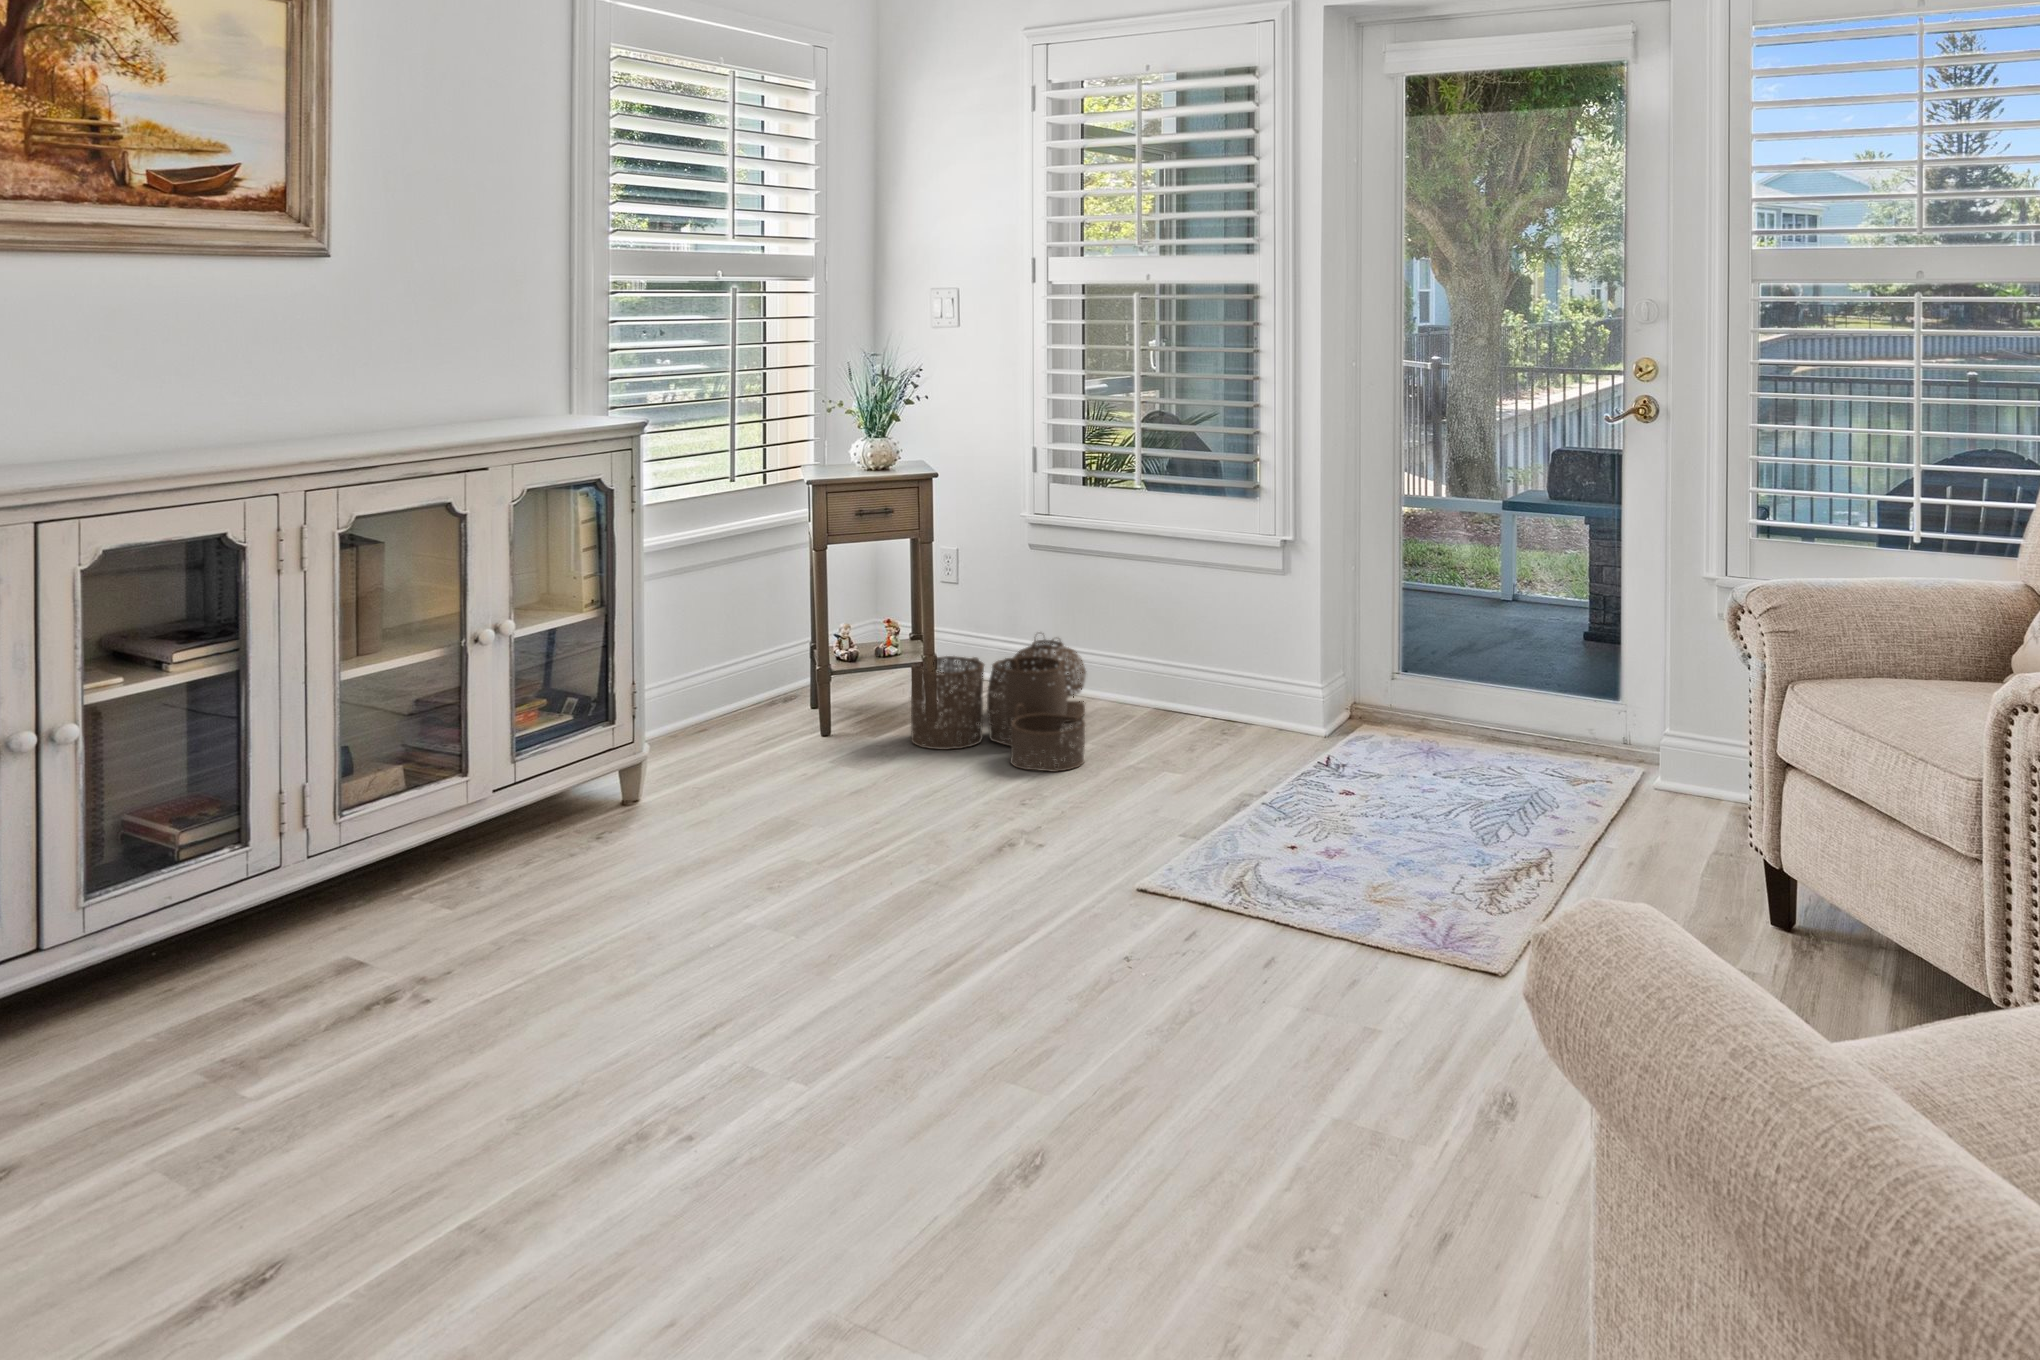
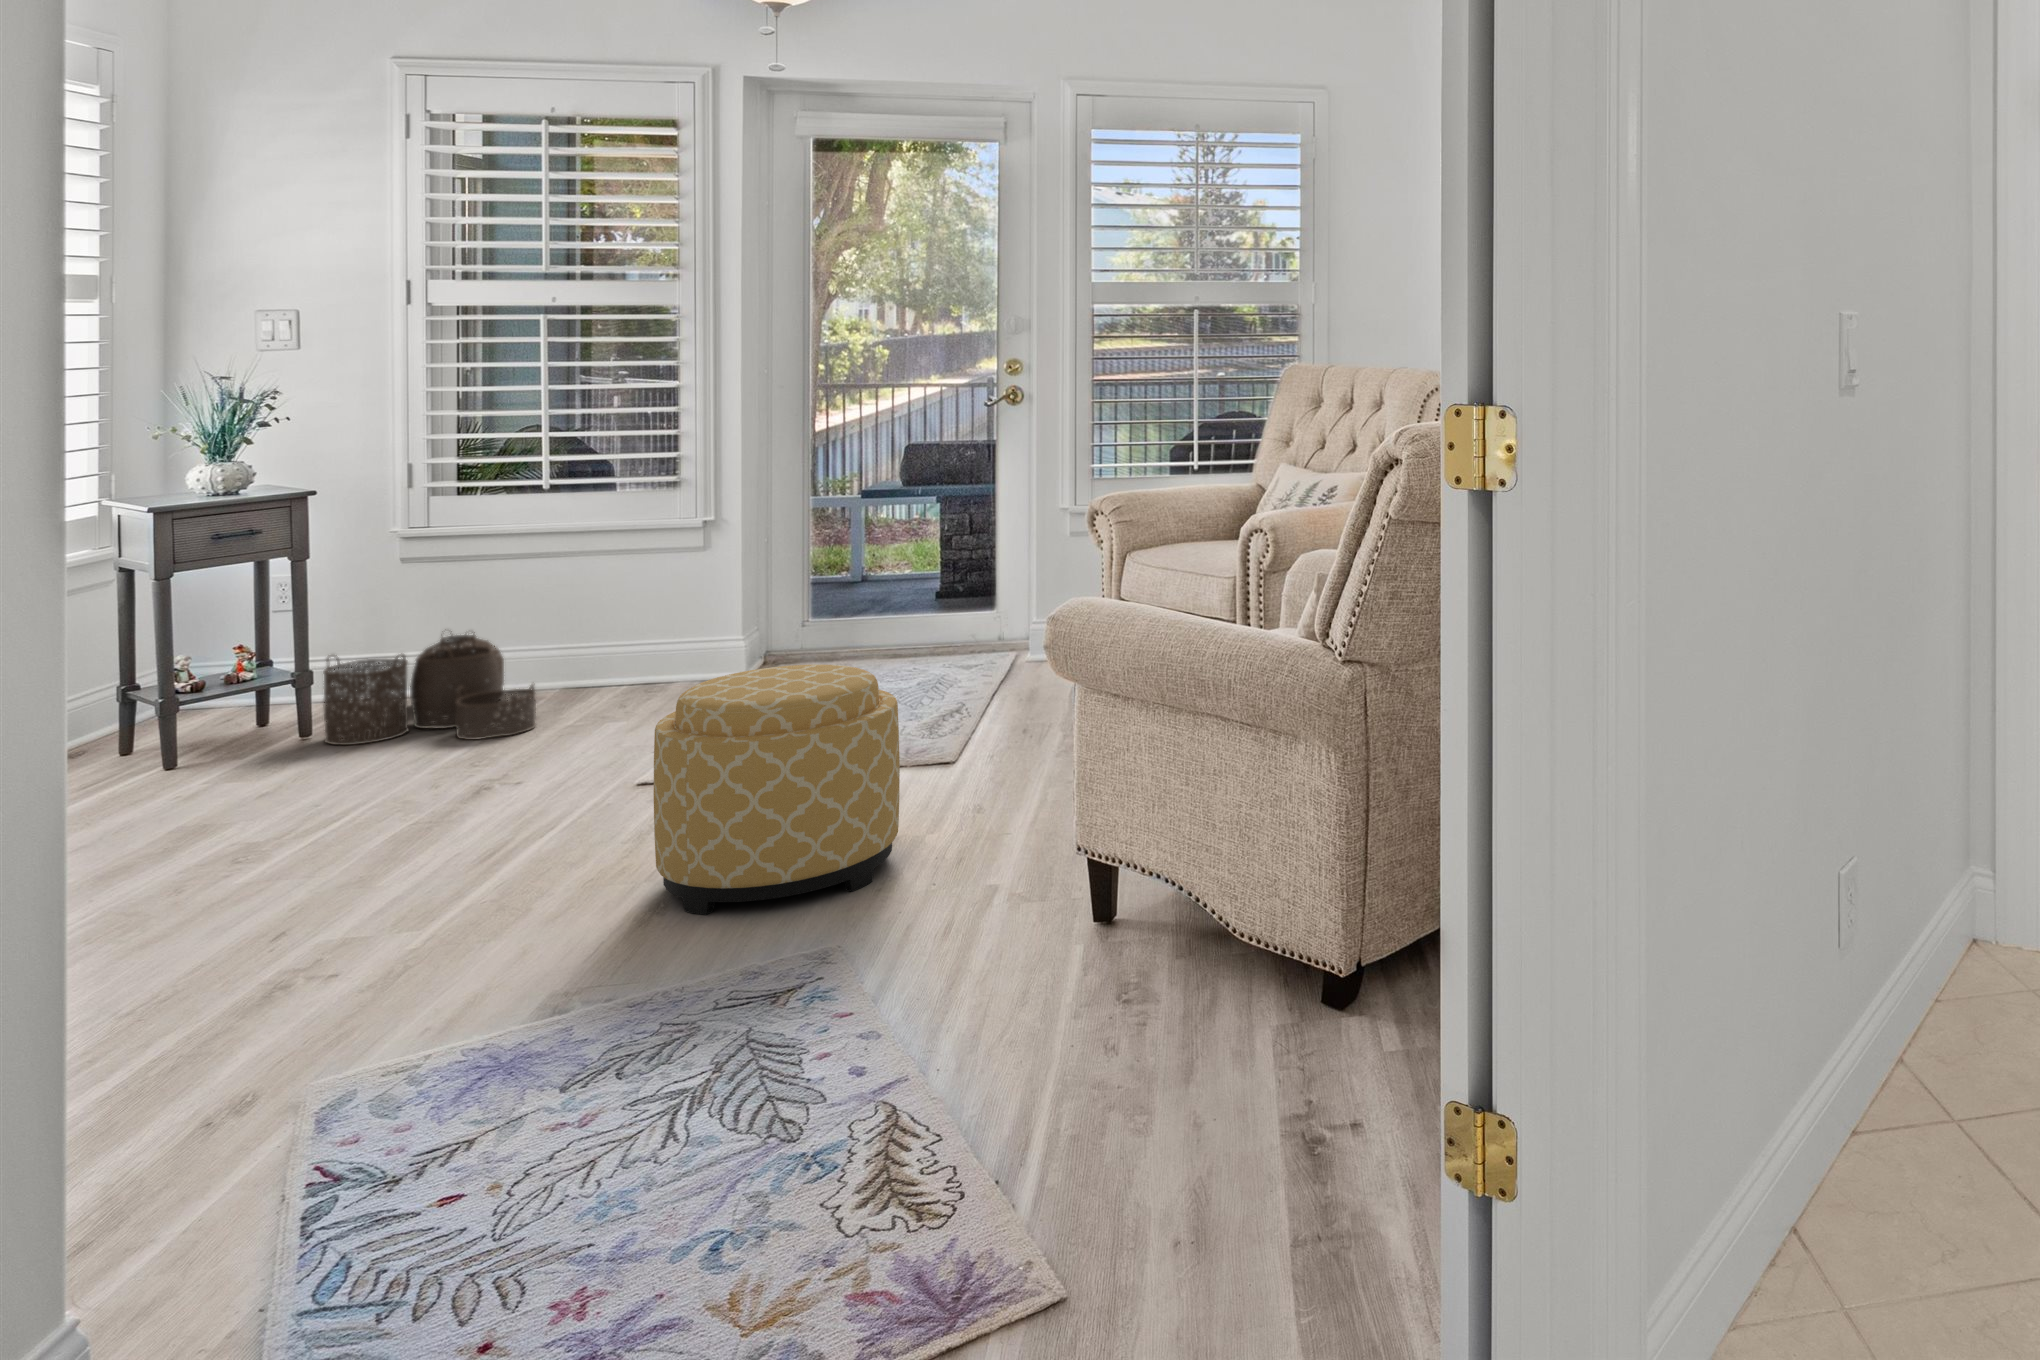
ottoman: none [984,804,1336,1245] -> present [654,664,900,915]

